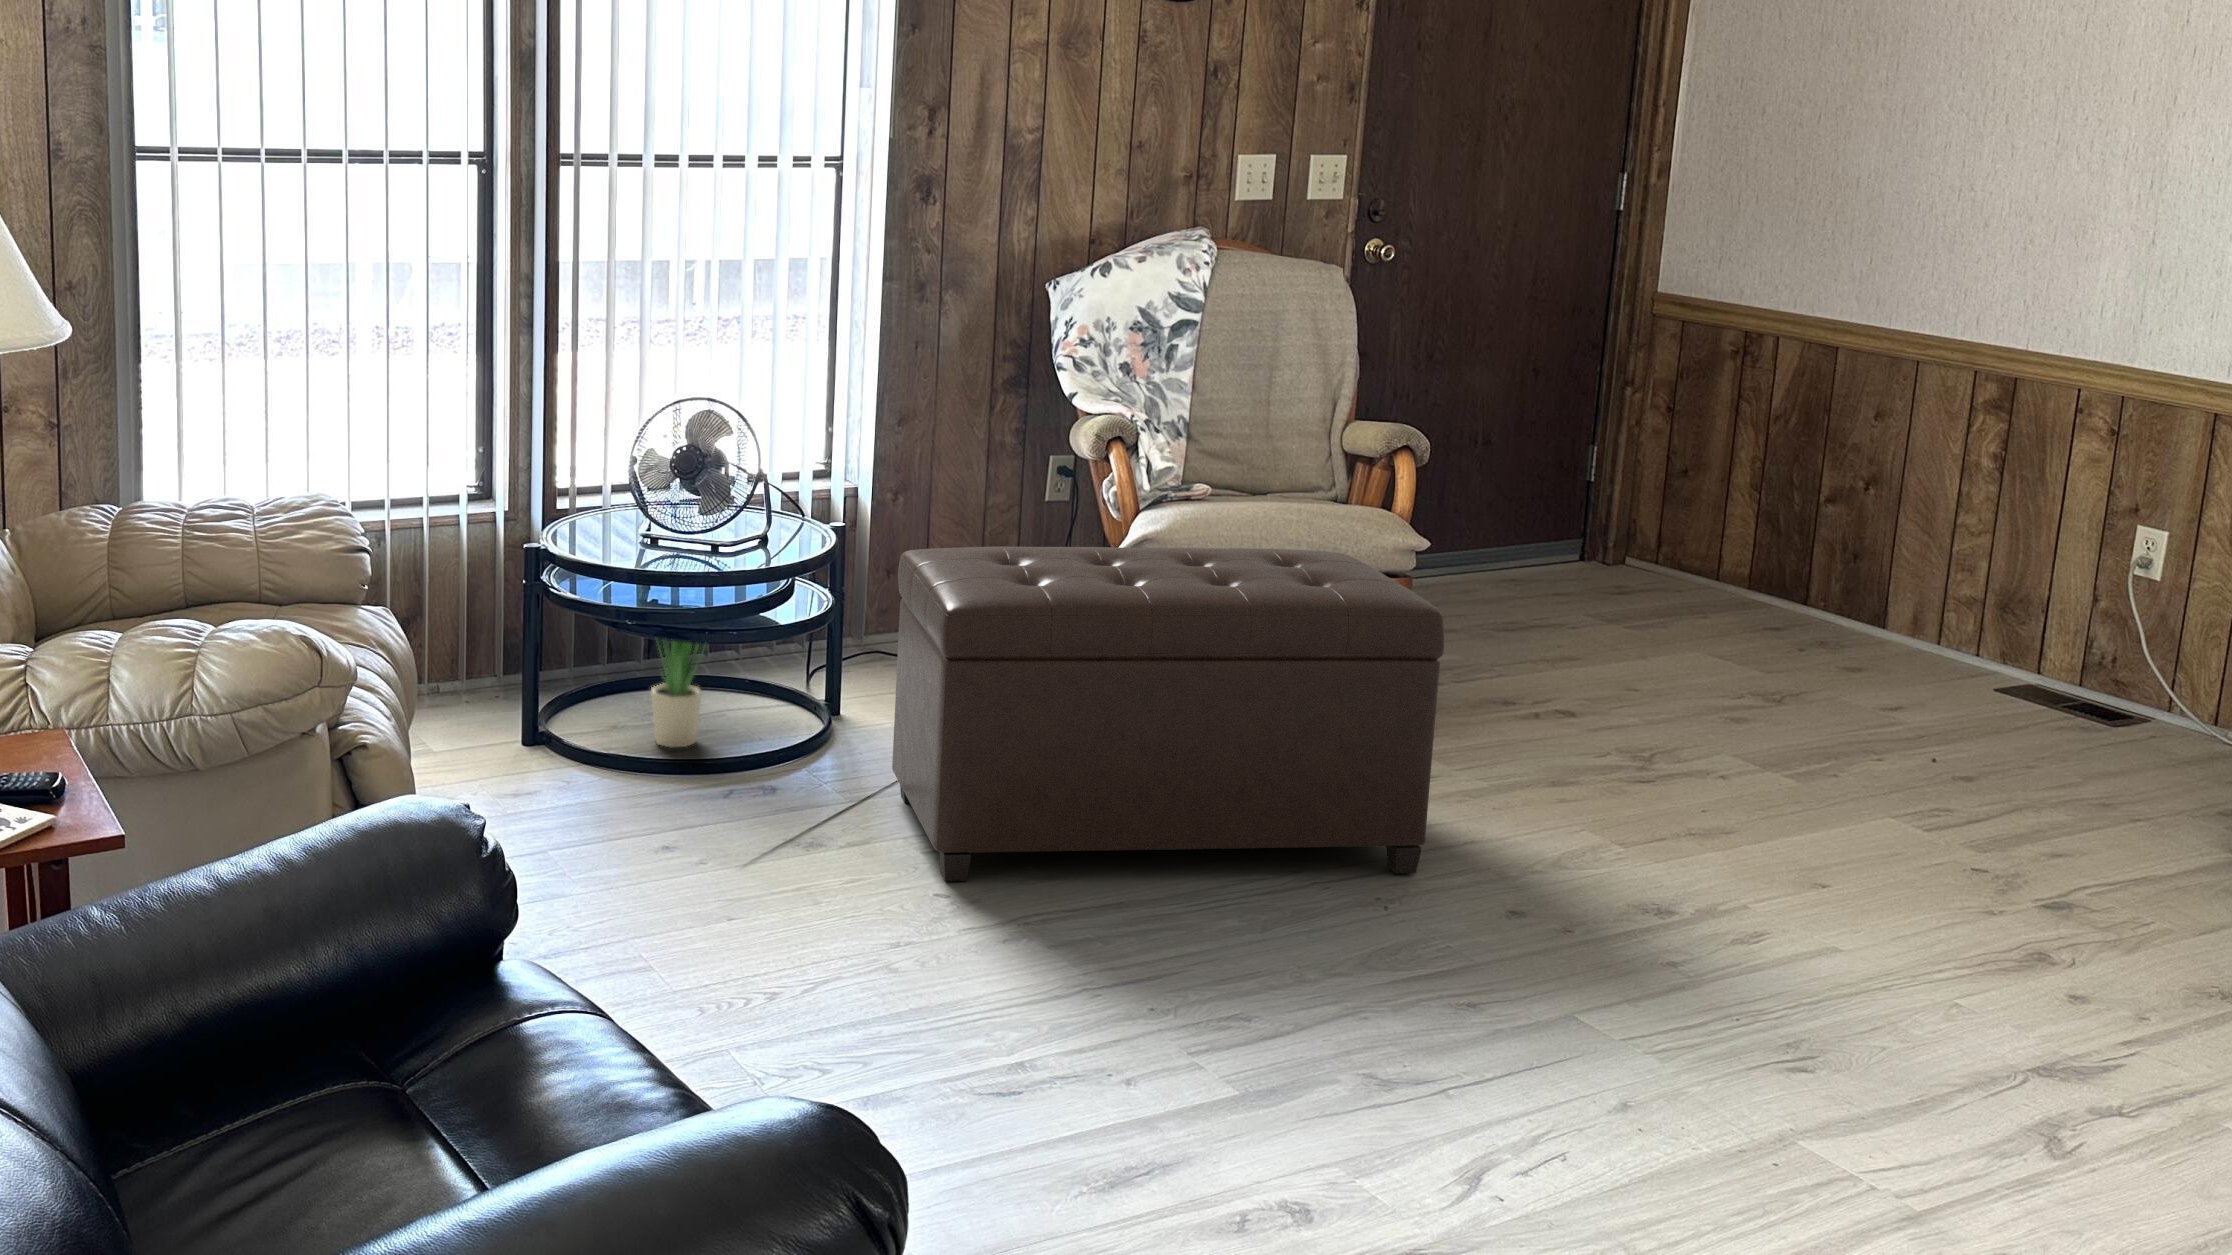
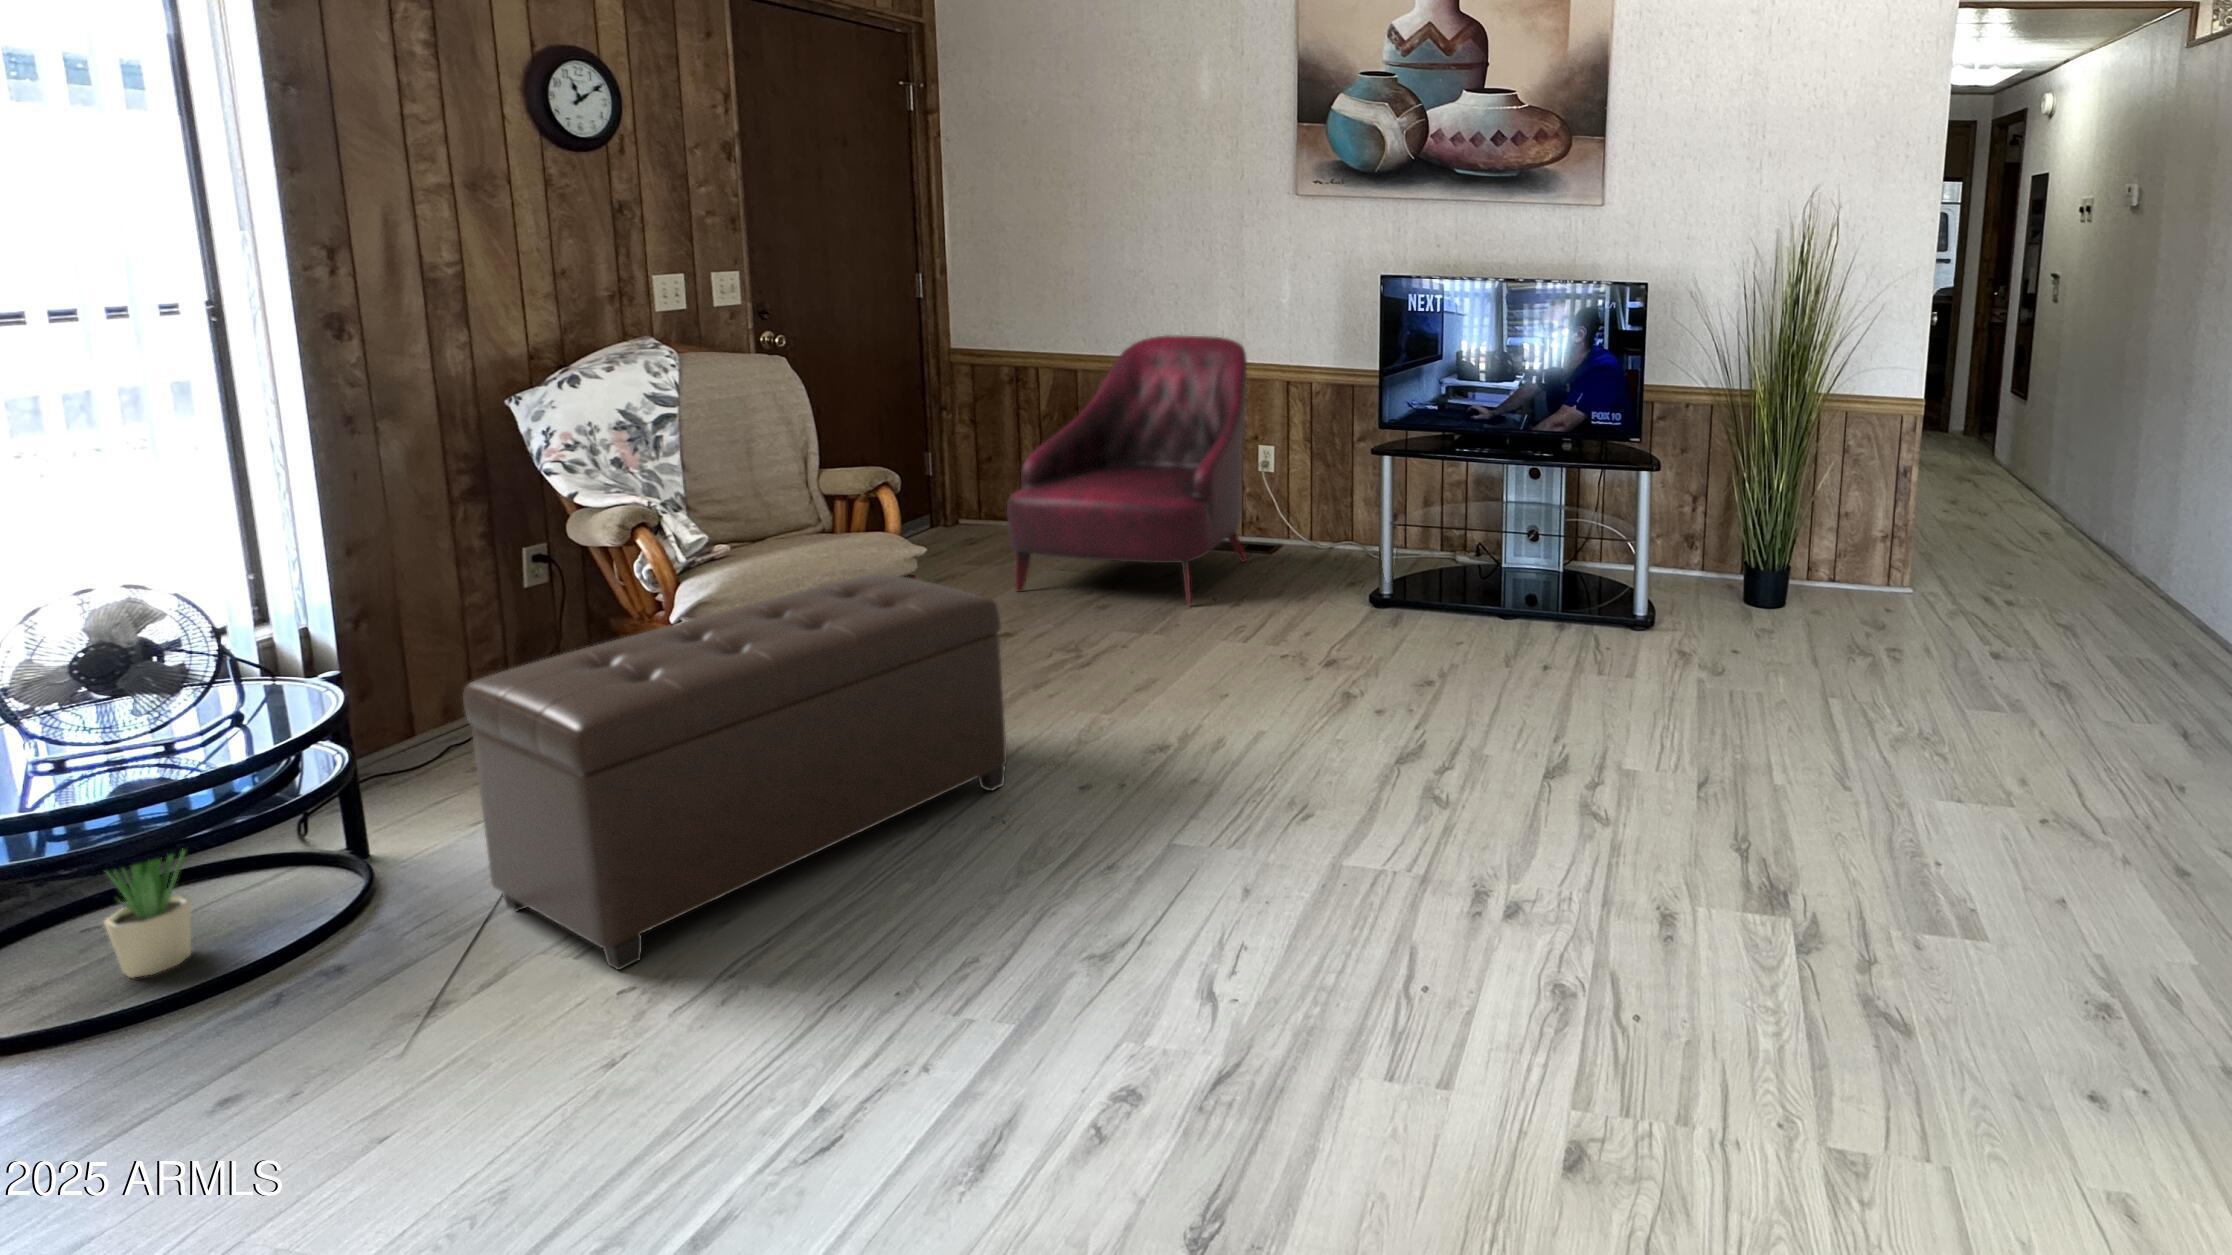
armchair: none [1620,308,2111,759] -> present [1007,336,1247,604]

